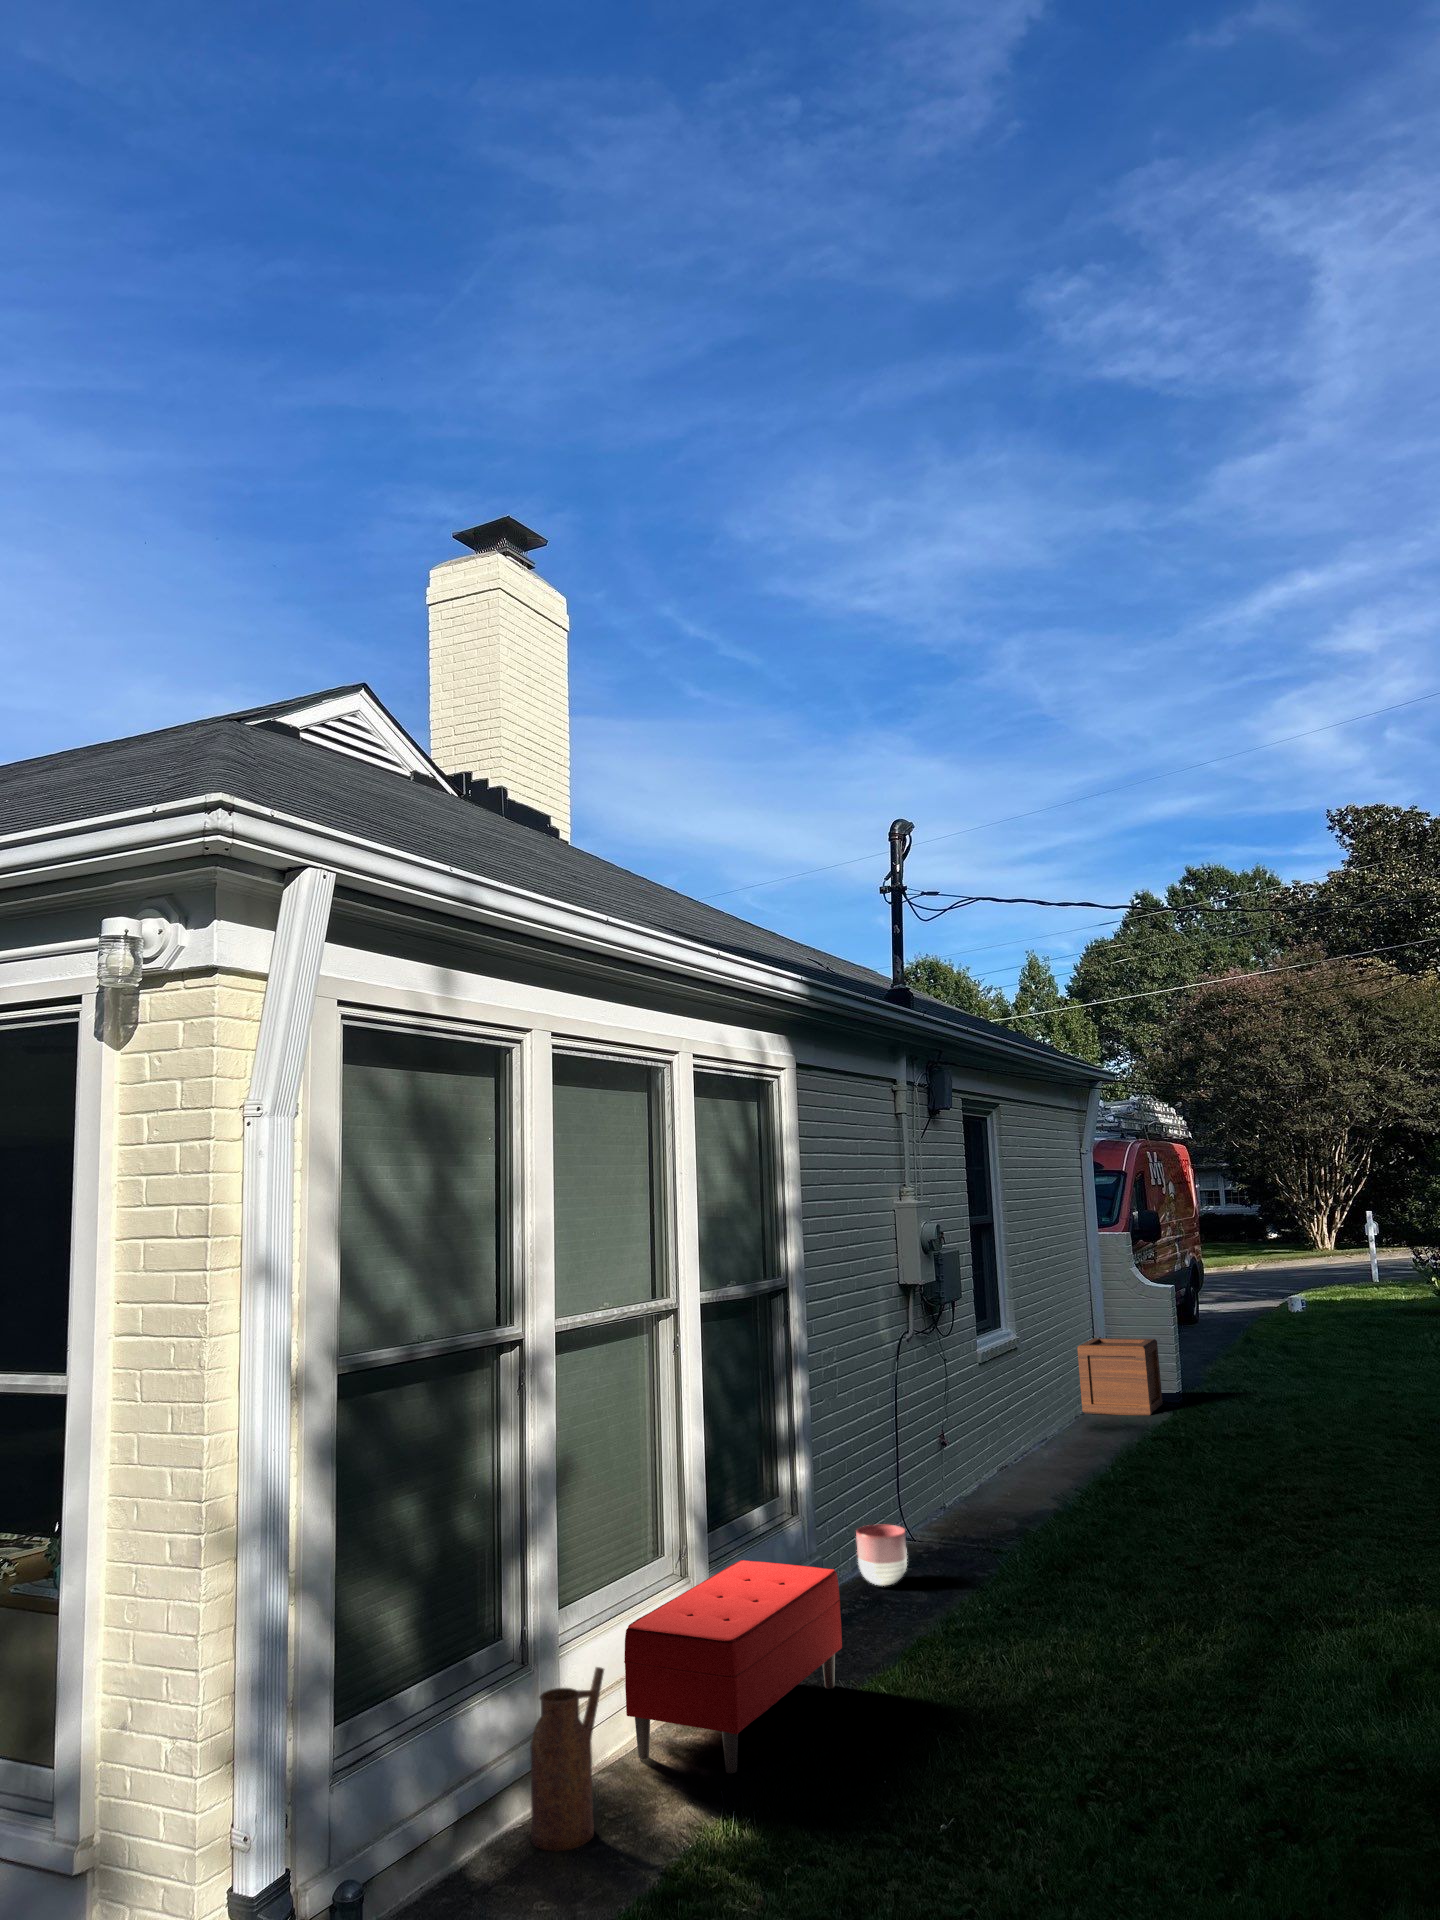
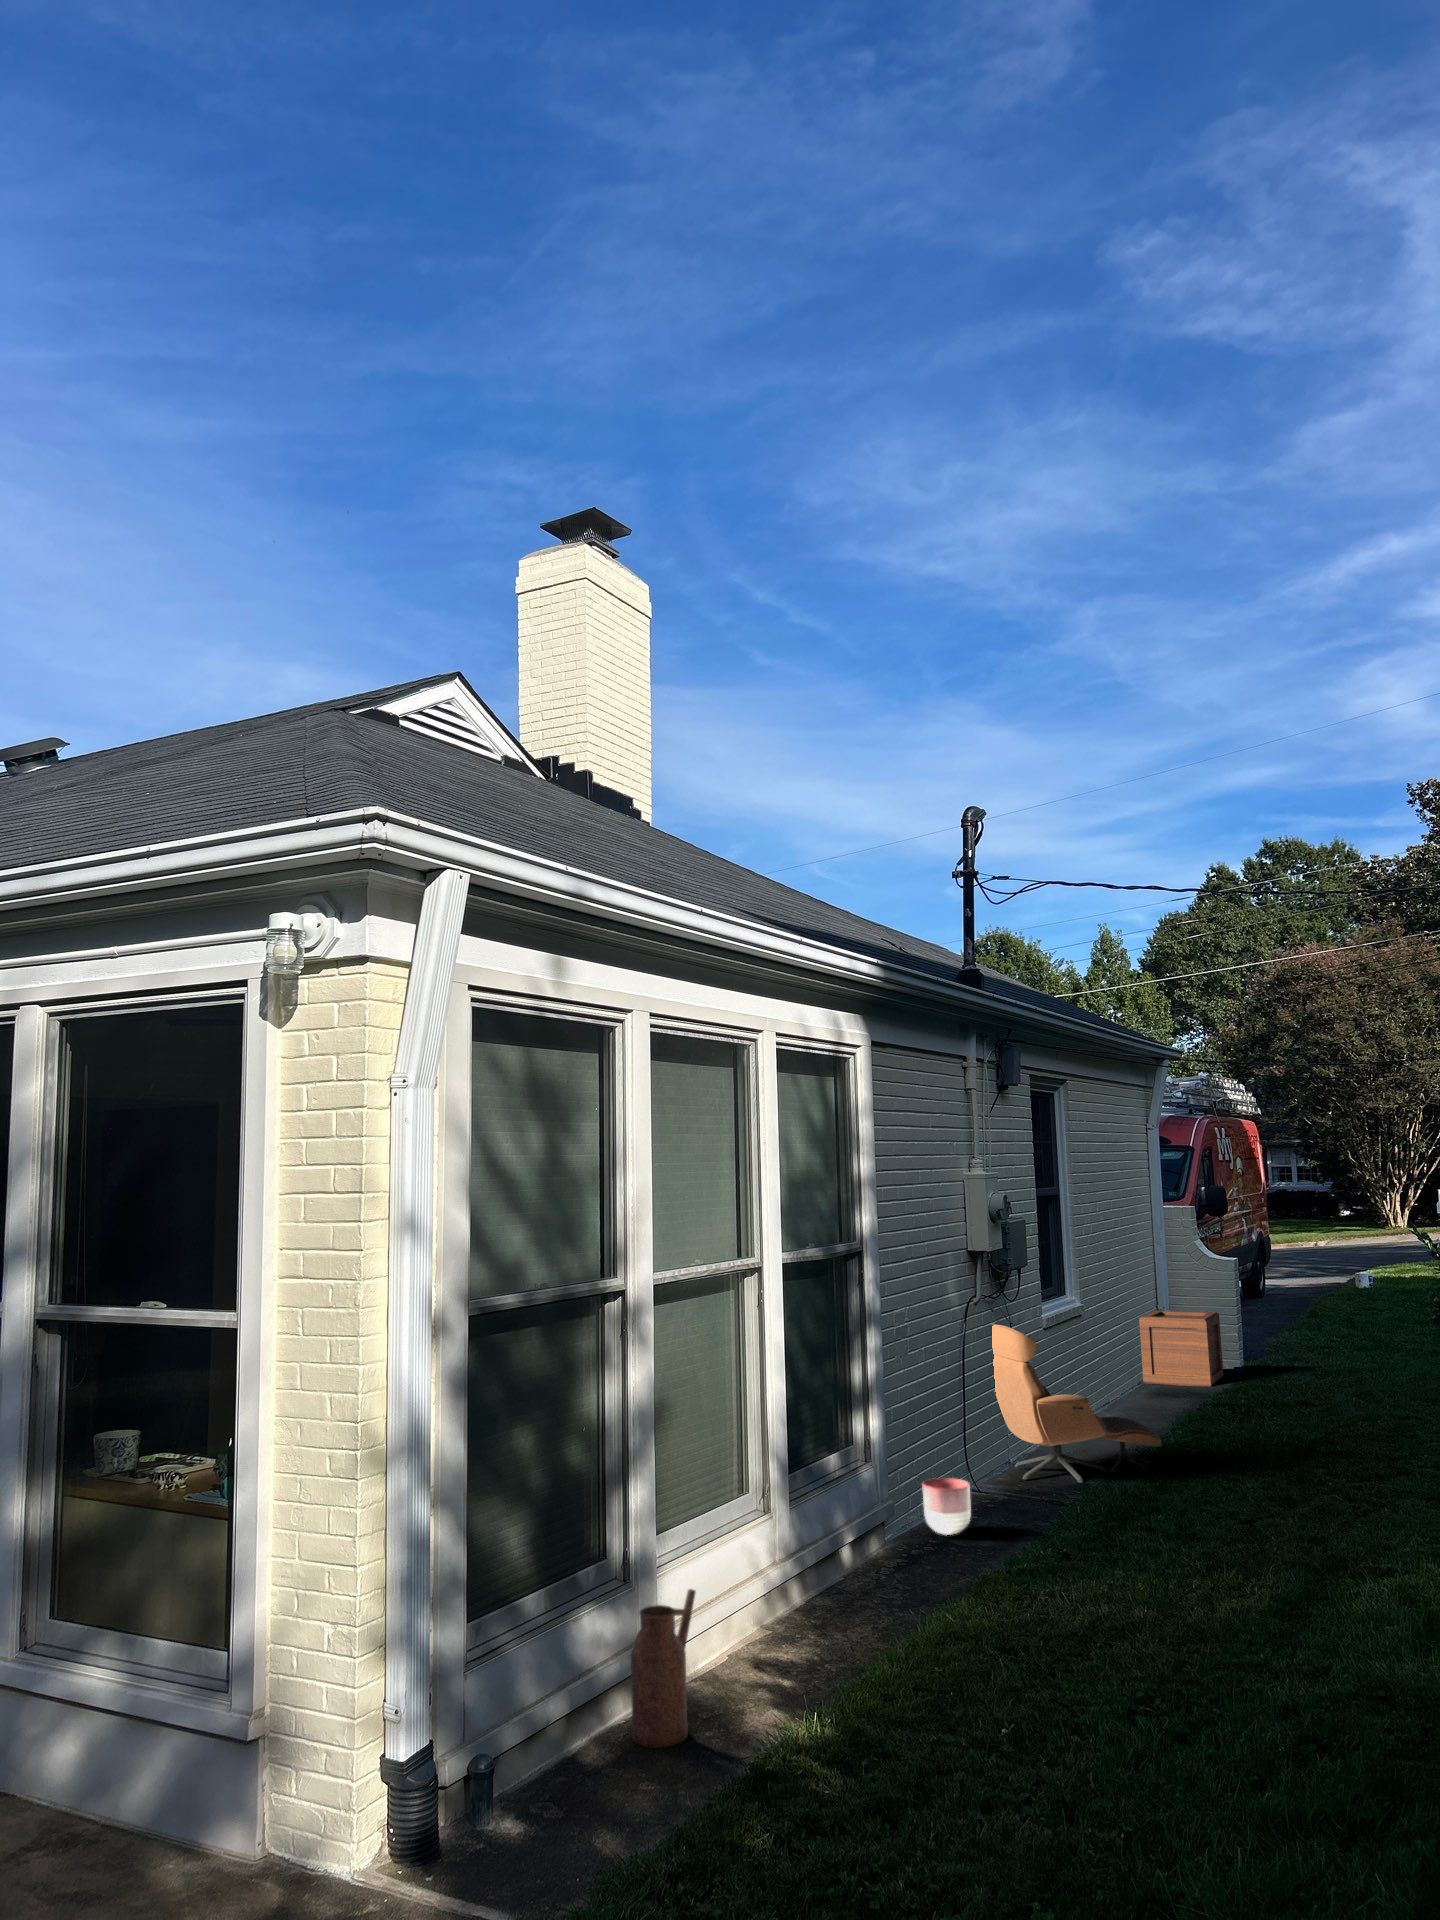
lounge chair: none [921,1359,1104,1523] -> present [992,1325,1162,1483]
bench: present [624,1560,842,1773] -> none [711,1503,911,1691]

